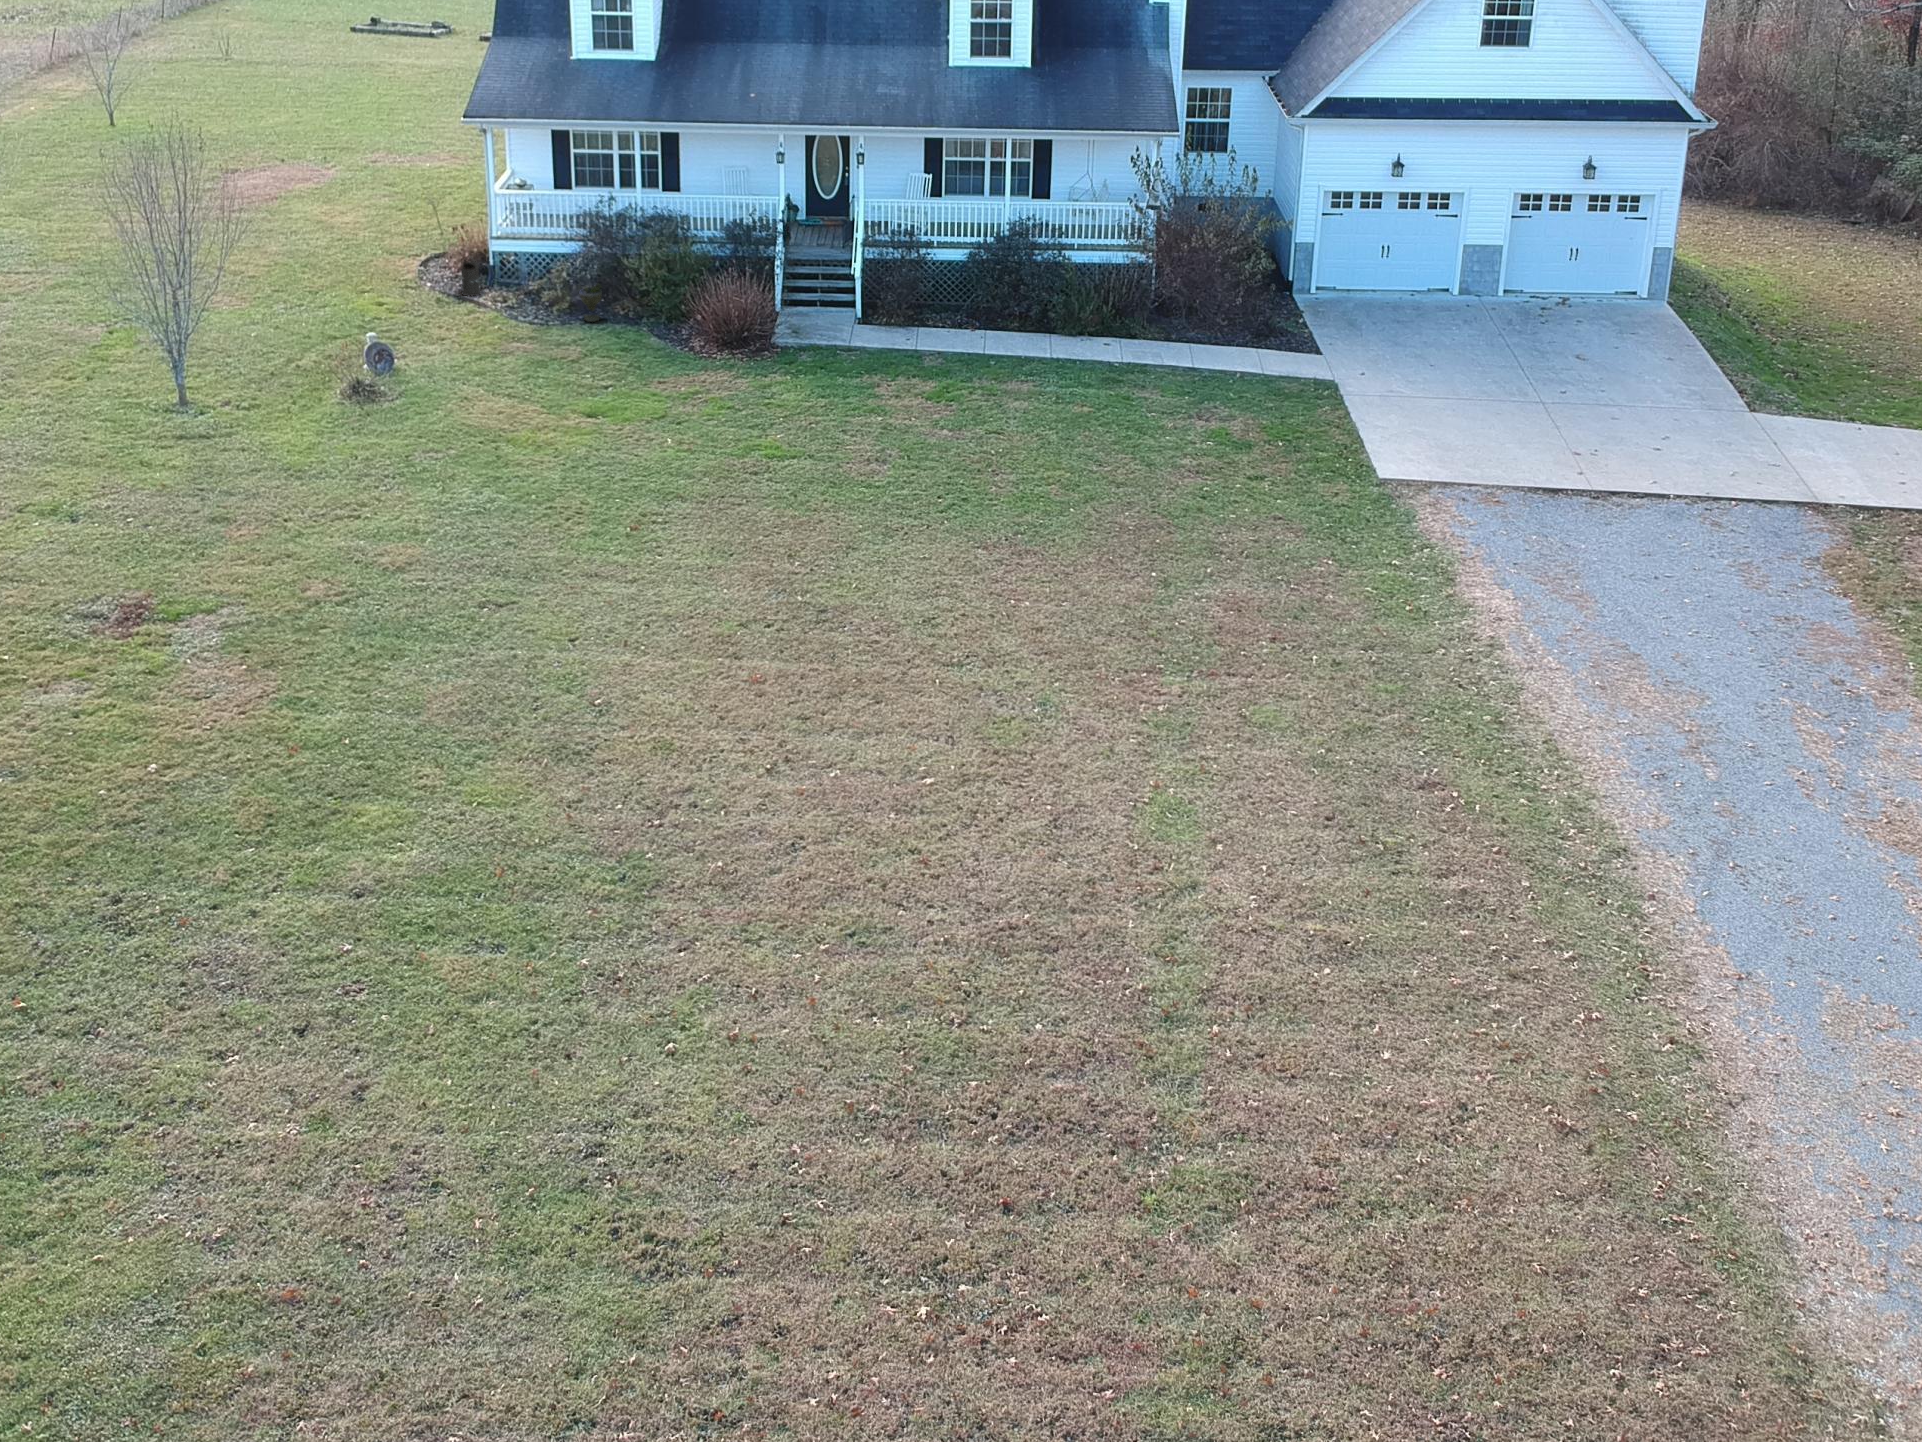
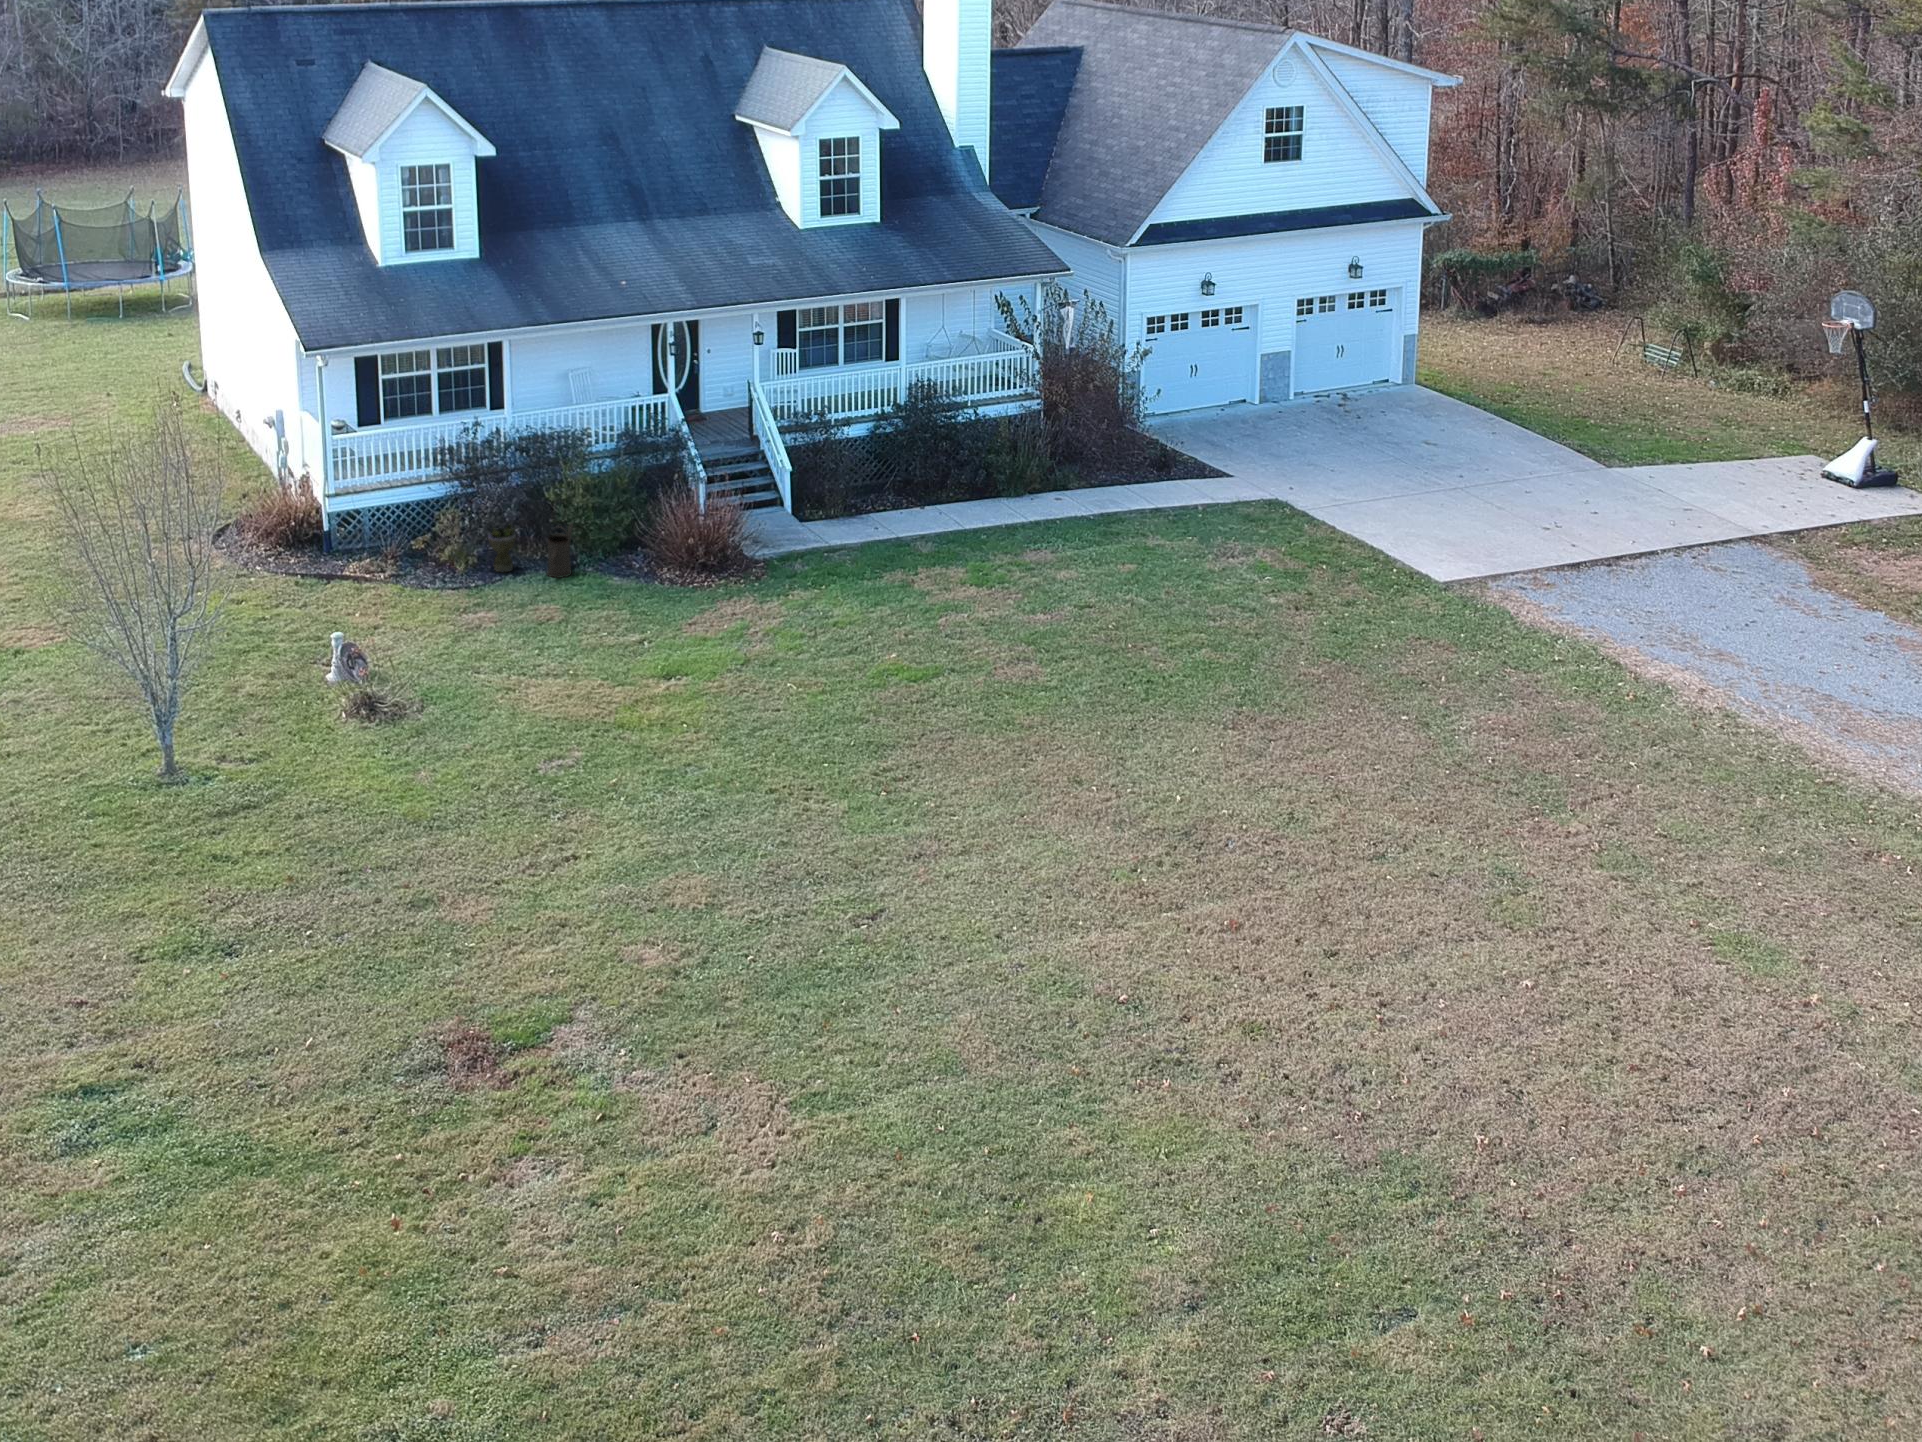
watering can: present [459,257,481,296] -> present [547,524,573,578]

